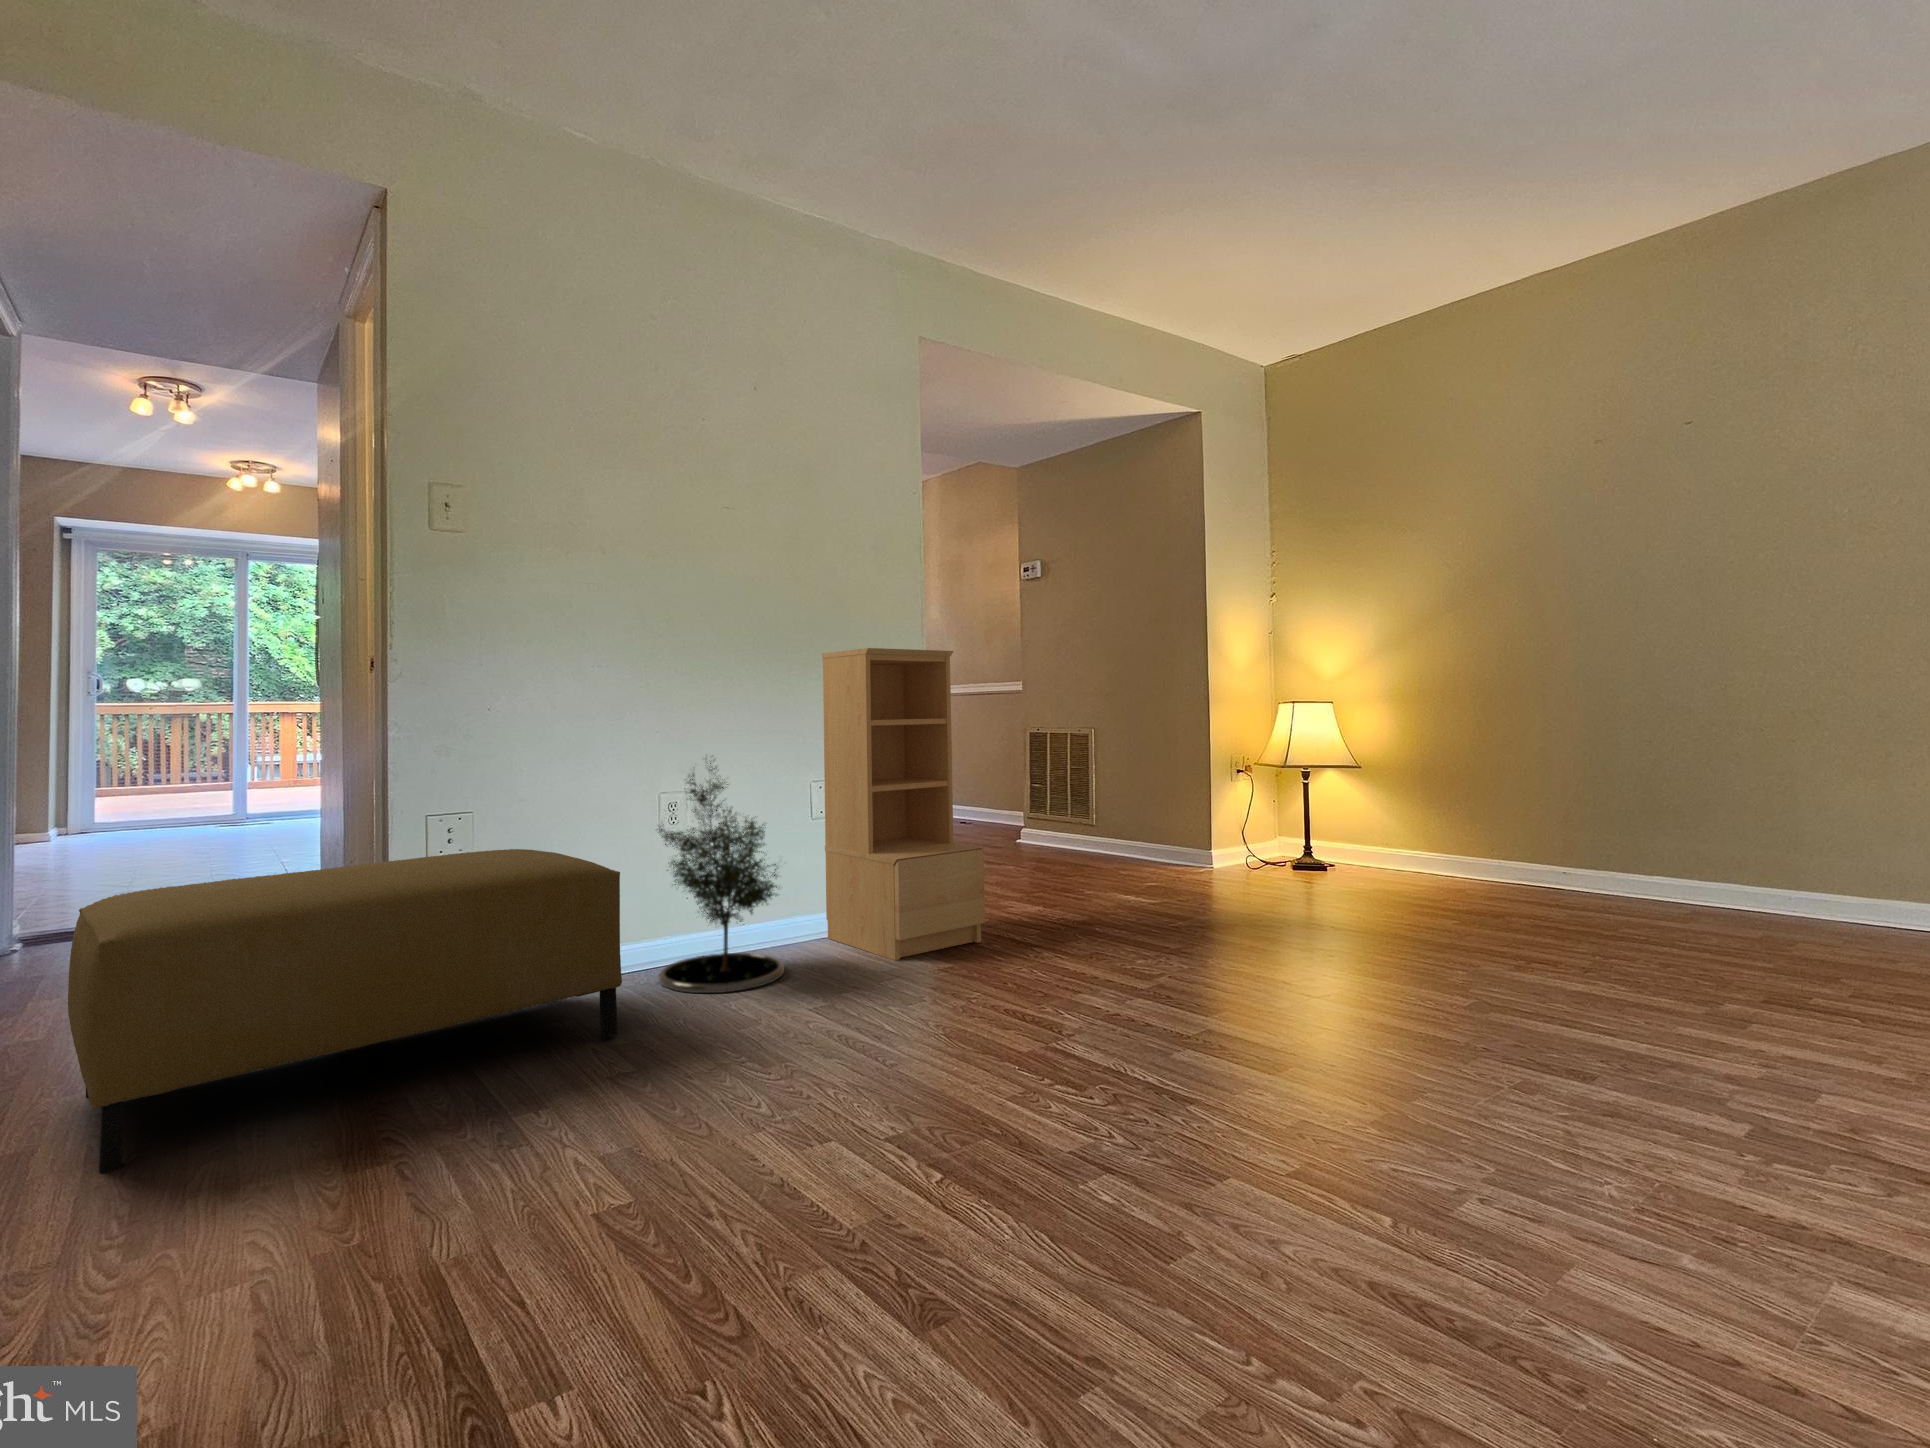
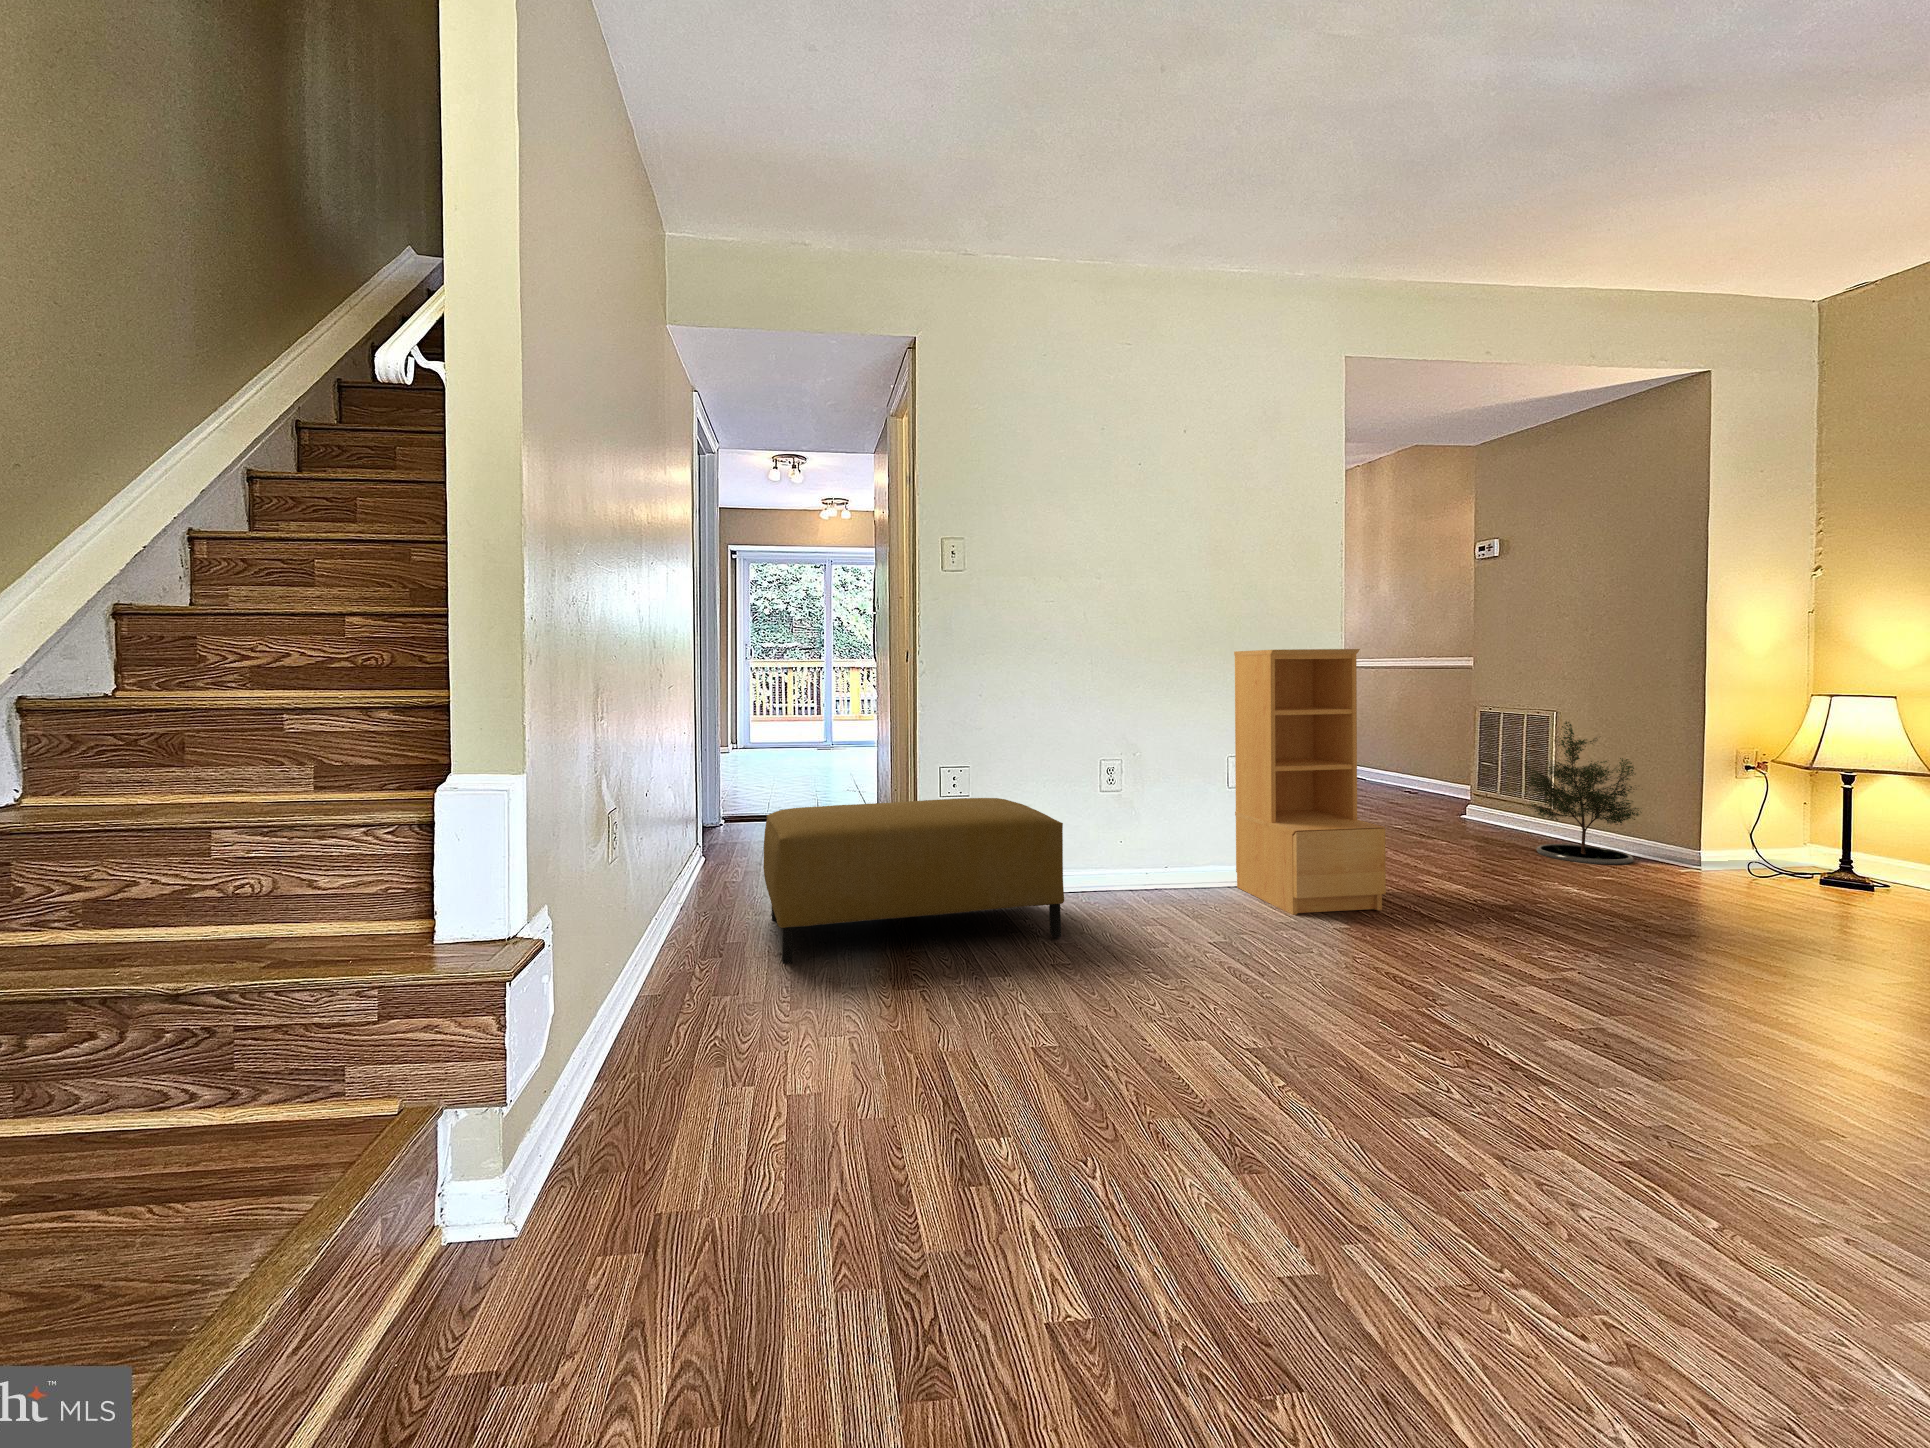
potted tree: present [657,763,784,993] -> present [1525,722,1639,864]

